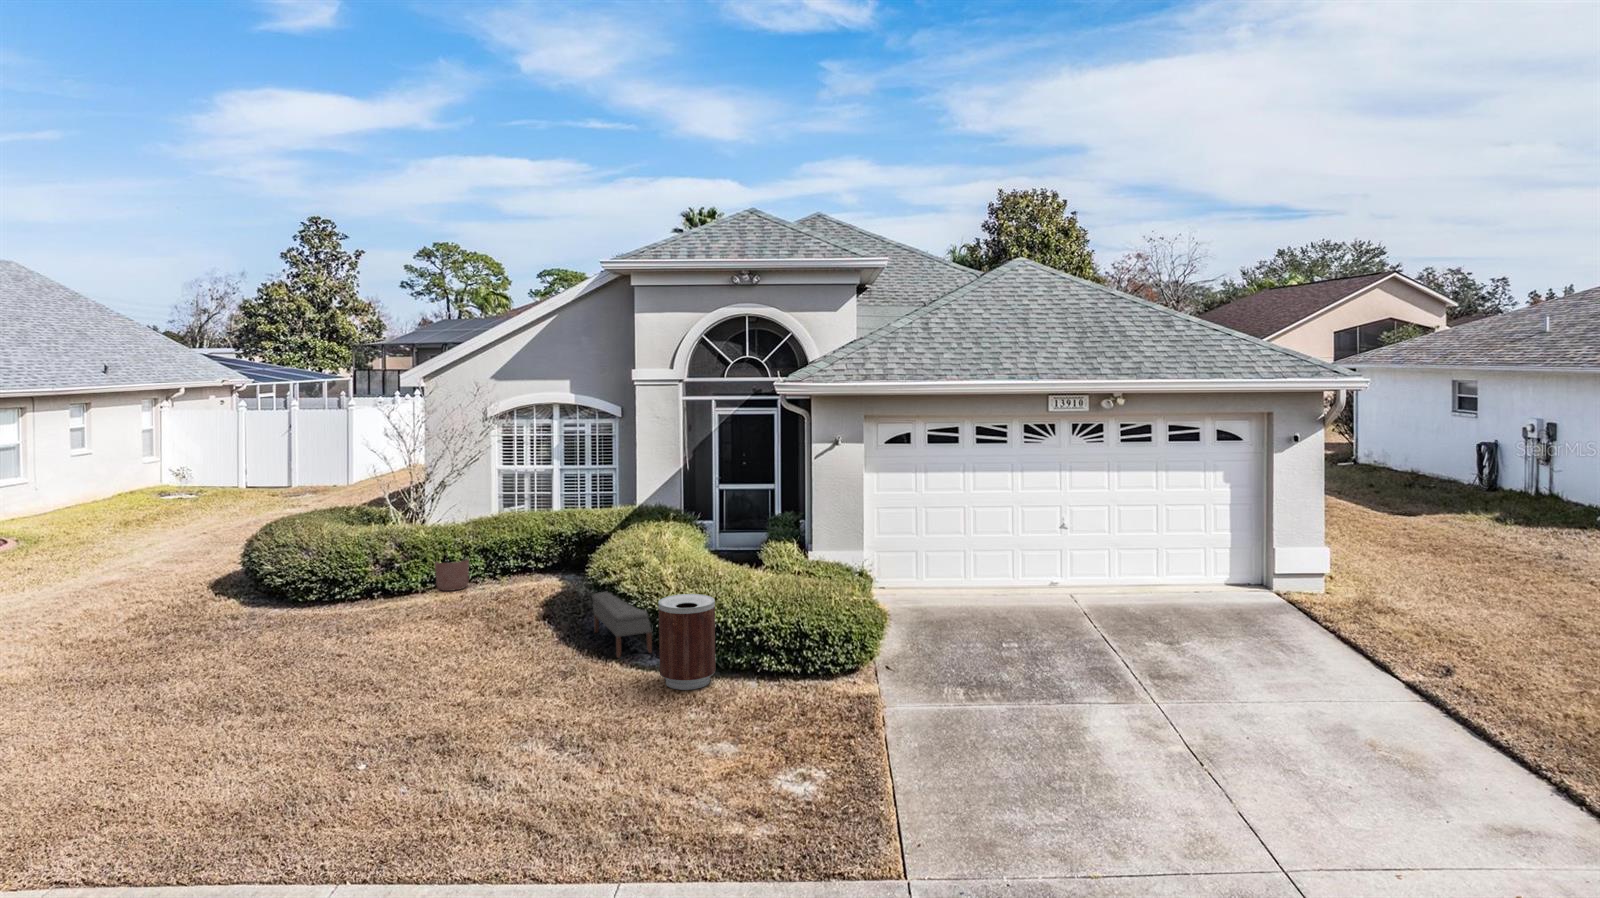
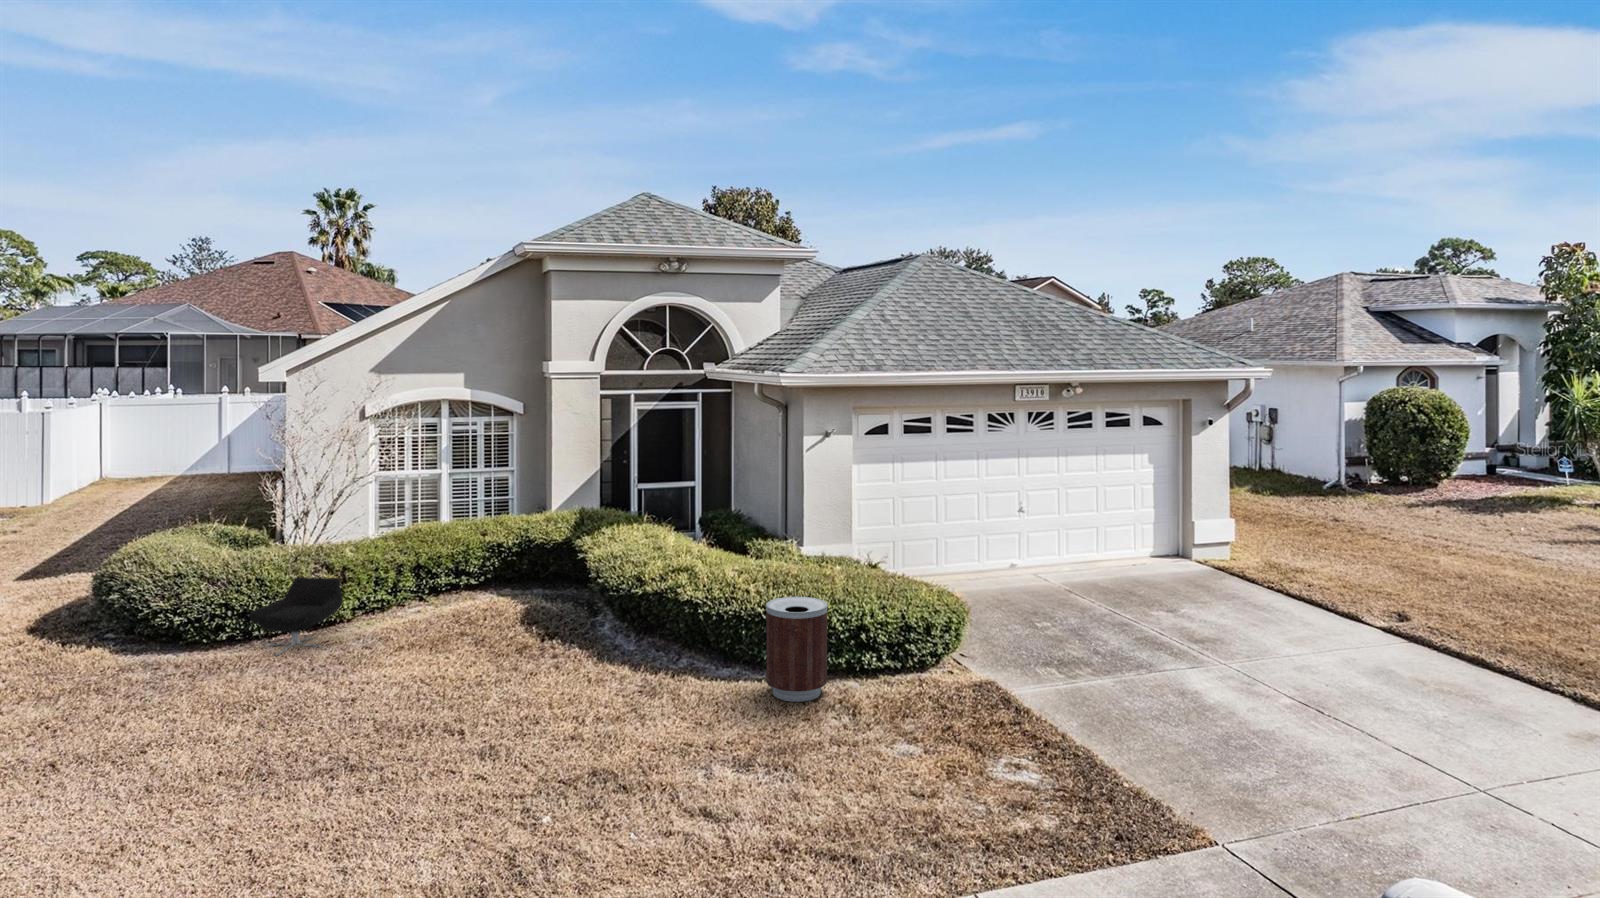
lounge chair: none [341,548,412,608] -> present [249,577,343,655]
planter: present [435,559,469,591] -> none [360,581,403,624]
bench: present [592,591,653,658] -> none [622,602,721,677]

